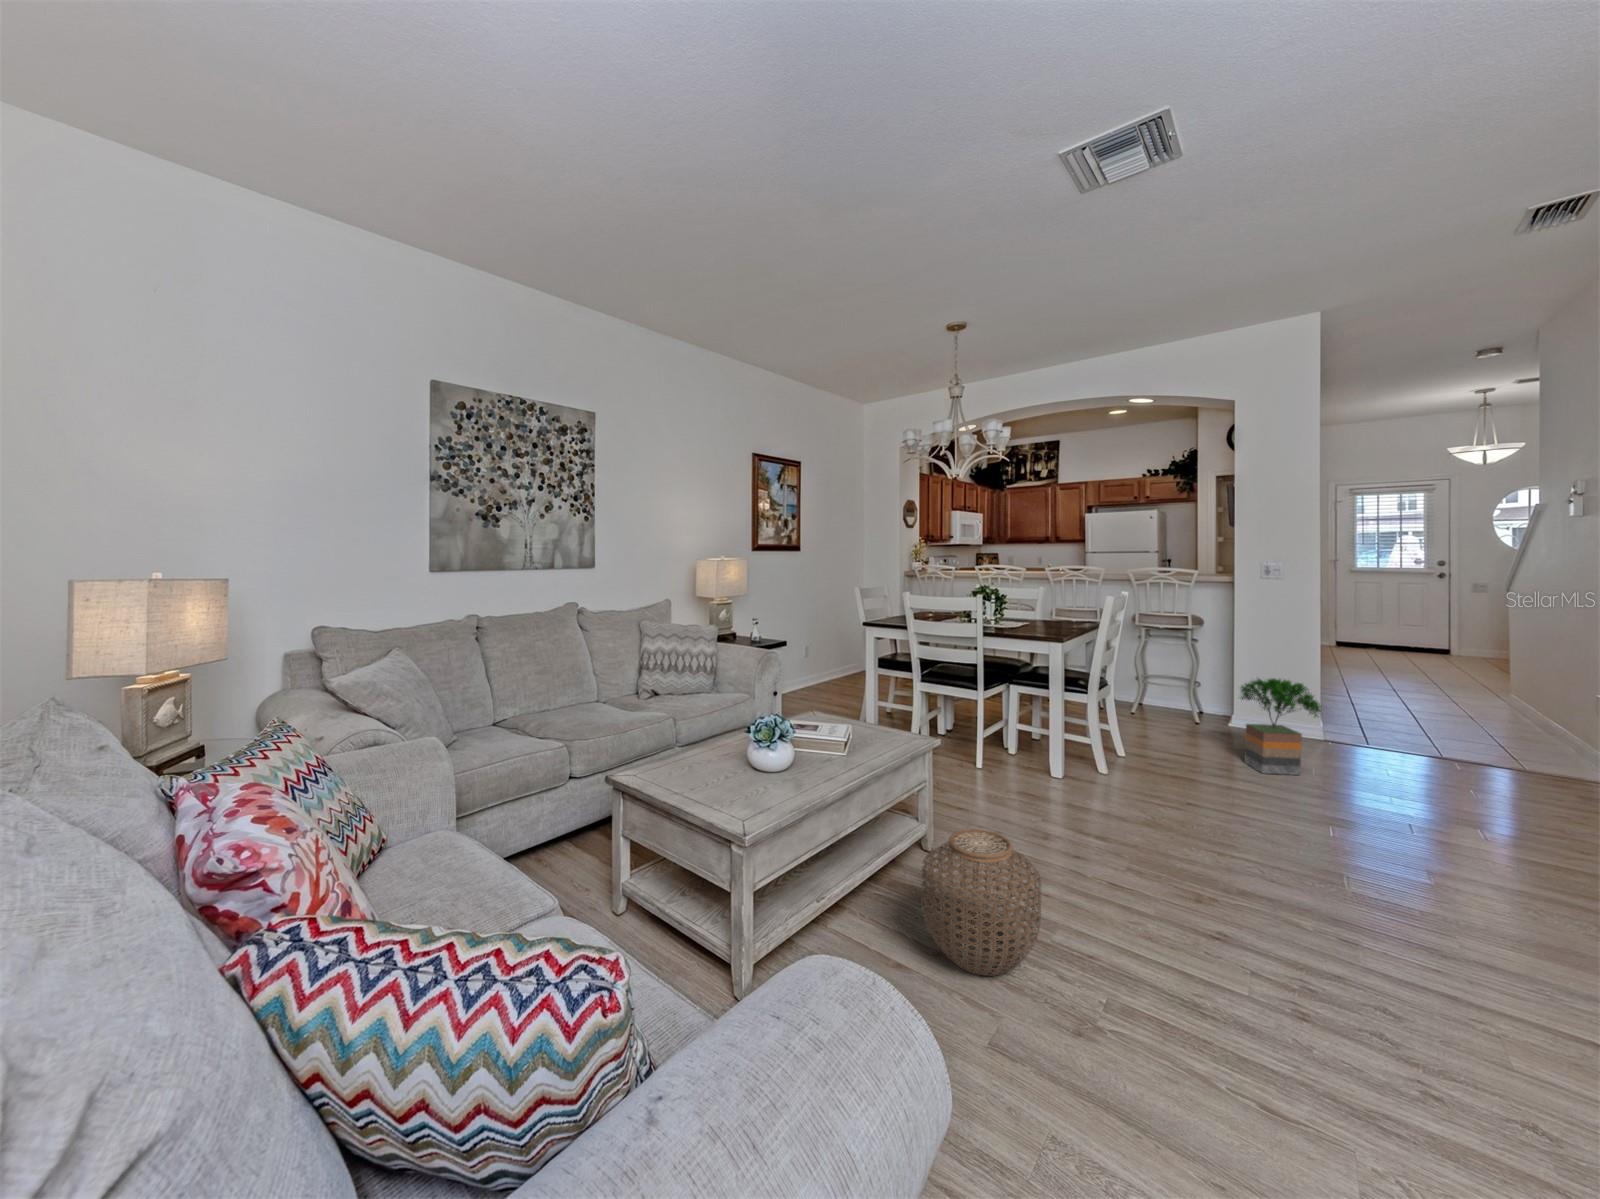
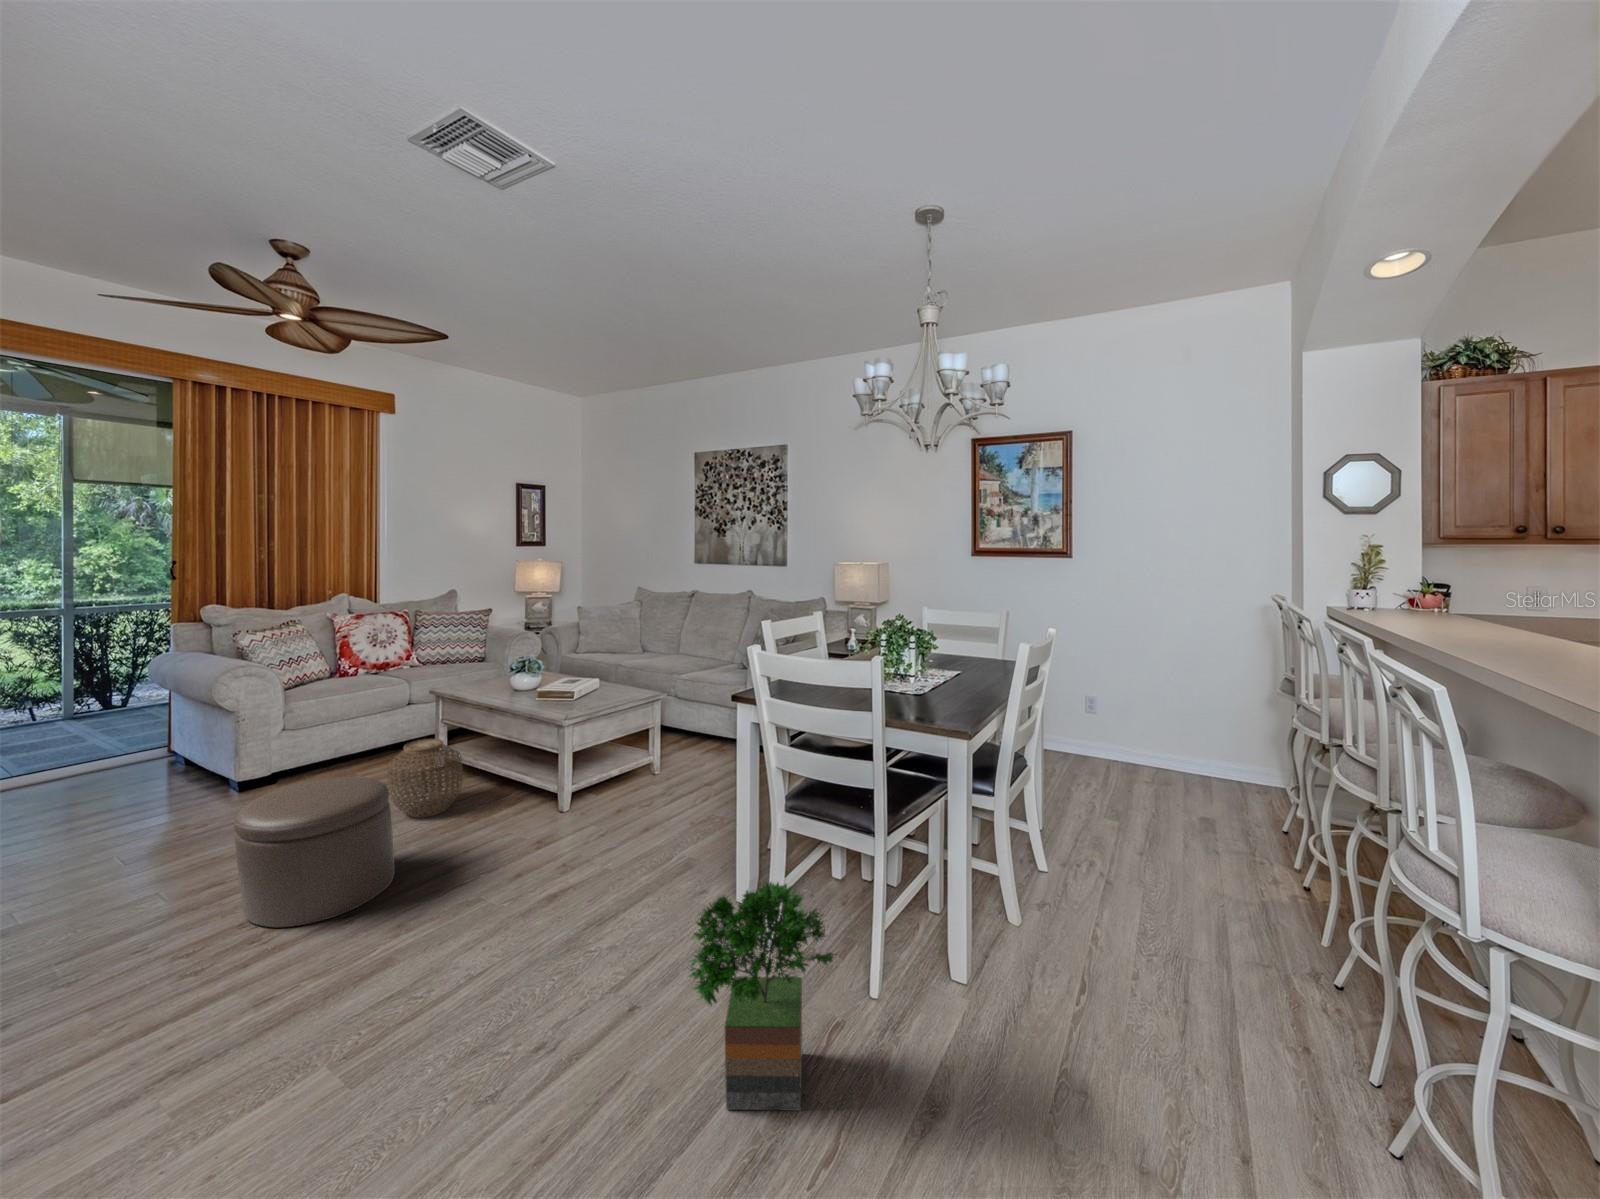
ottoman: none [1171,809,1400,1040] -> present [233,777,395,927]

